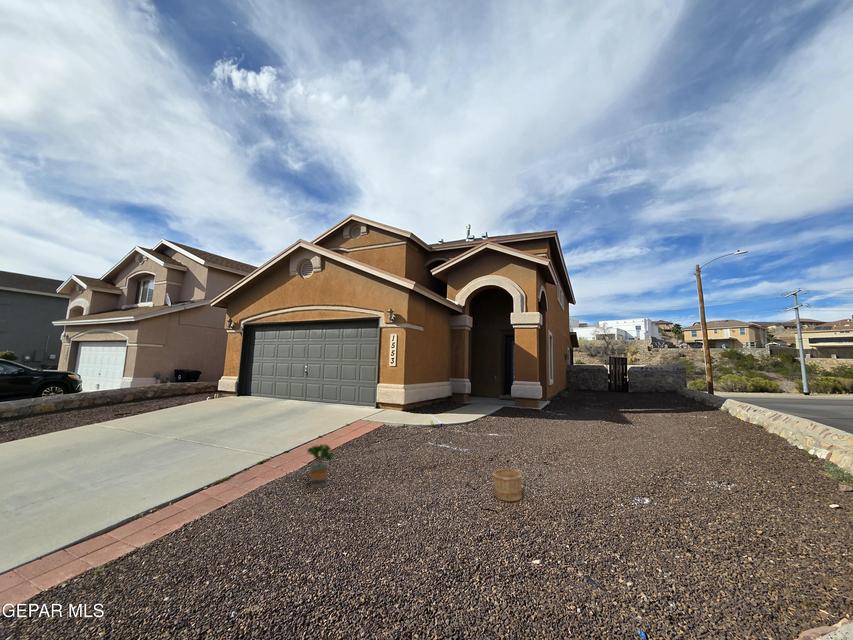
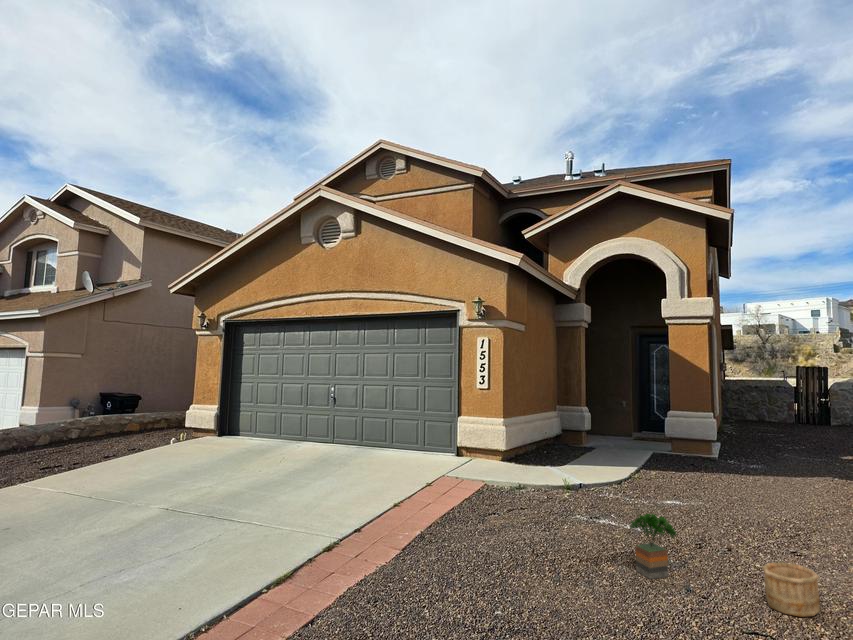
potted tree: present [307,445,333,488] -> present [630,513,677,579]

